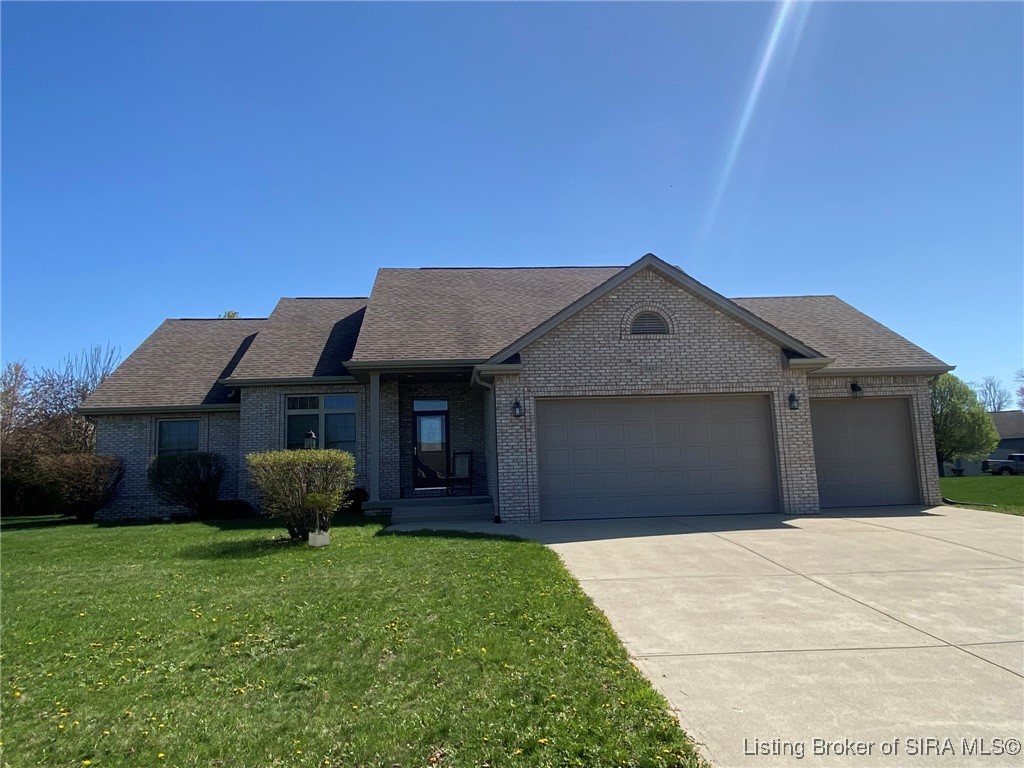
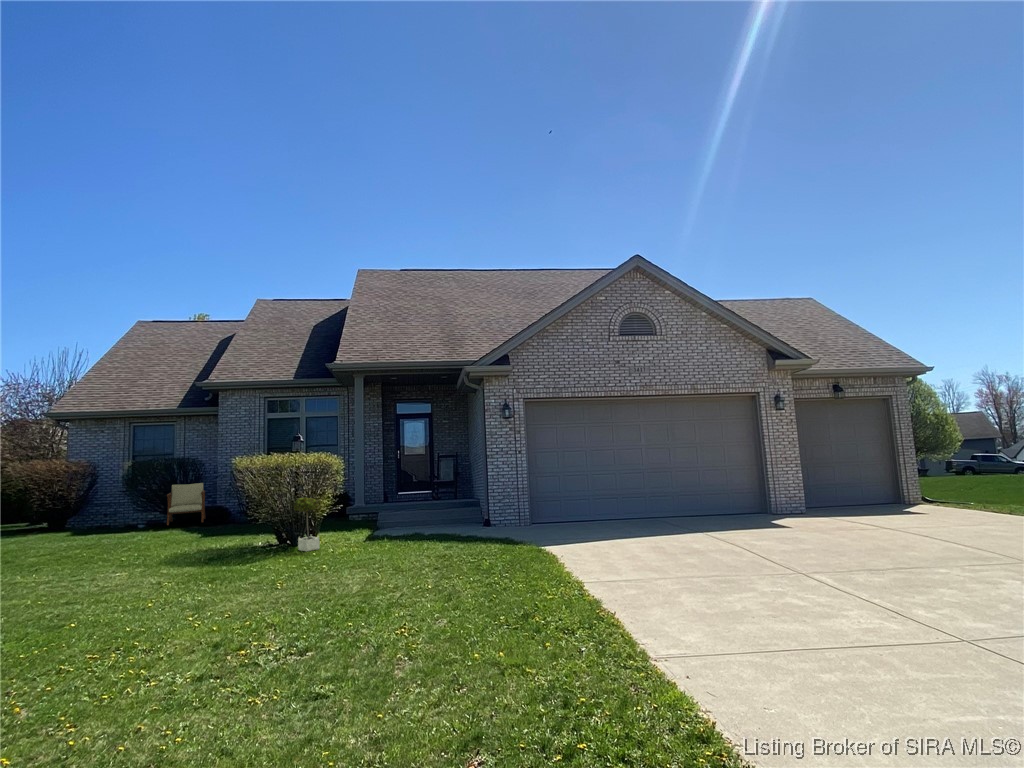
lounge chair: none [188,478,226,520] -> present [167,483,205,525]

